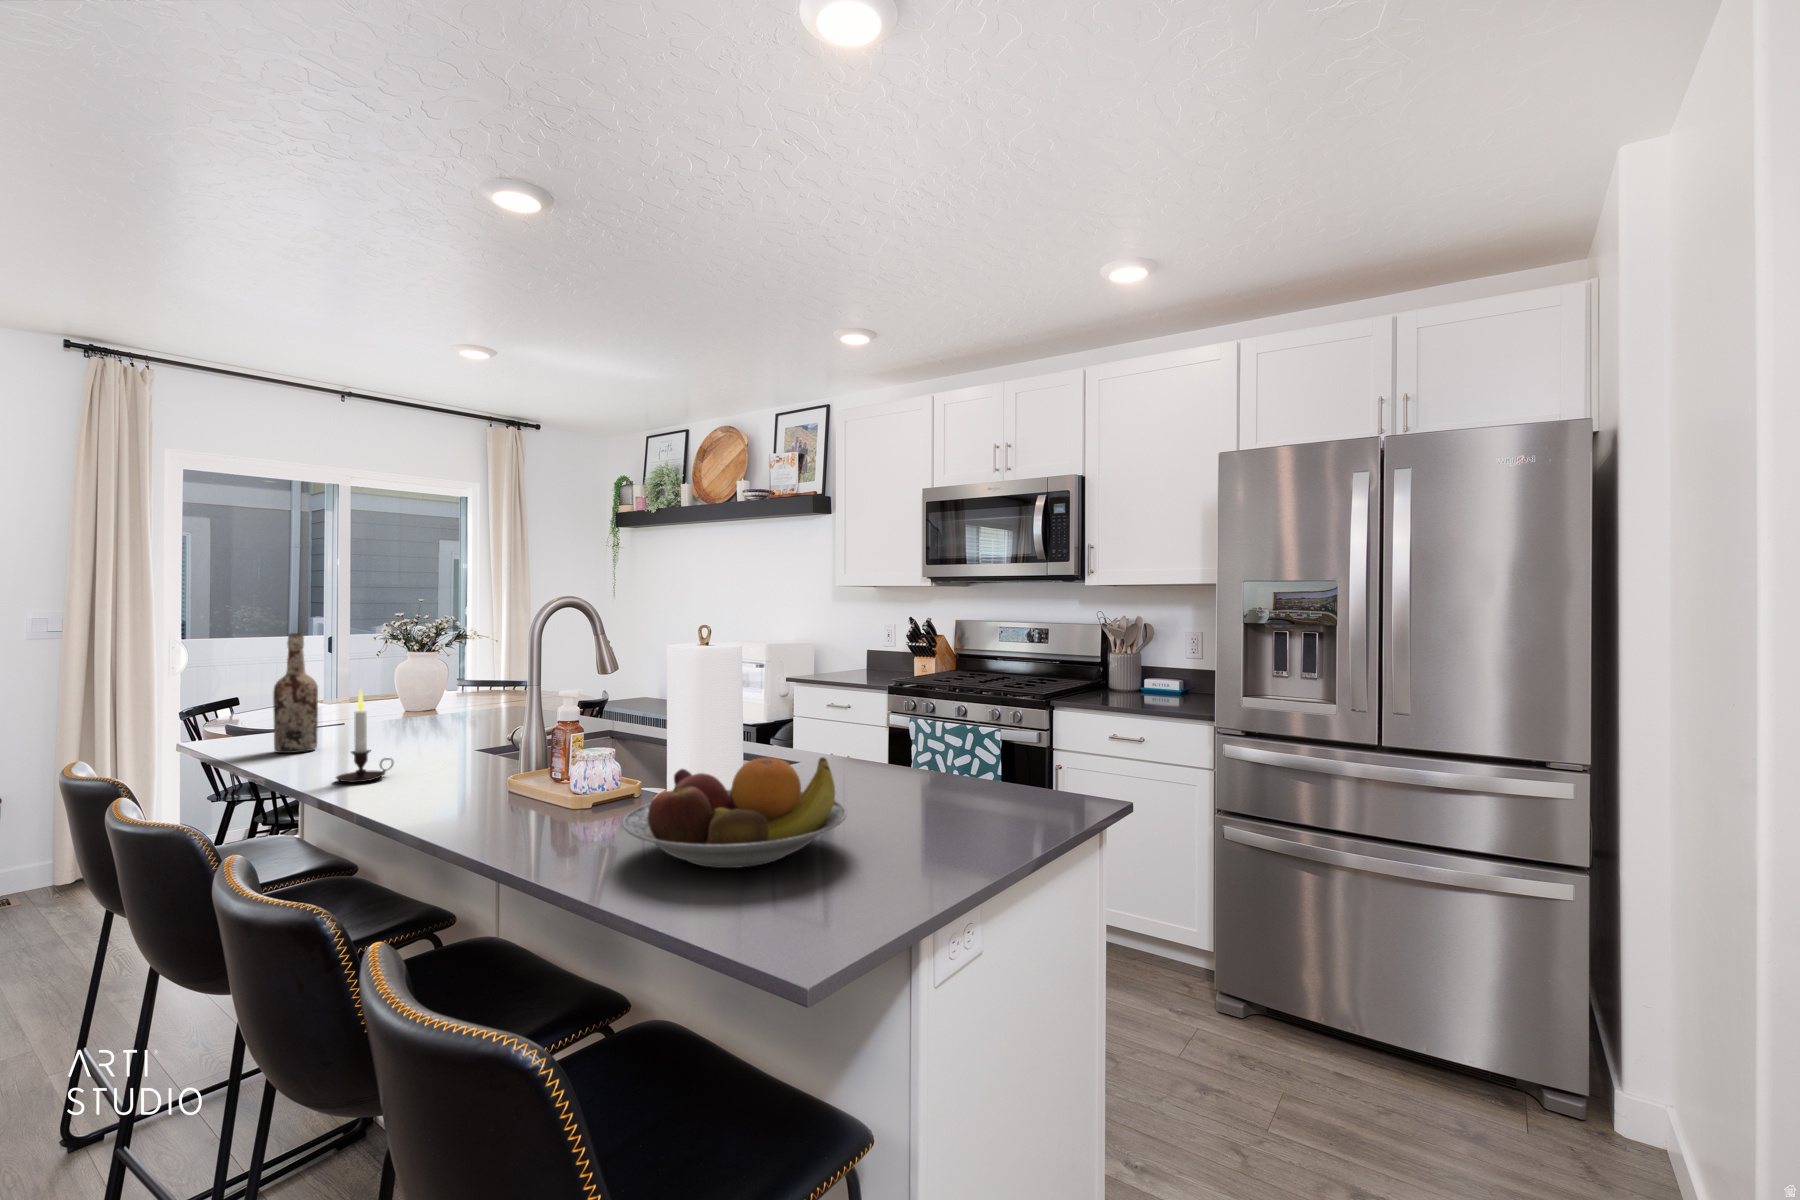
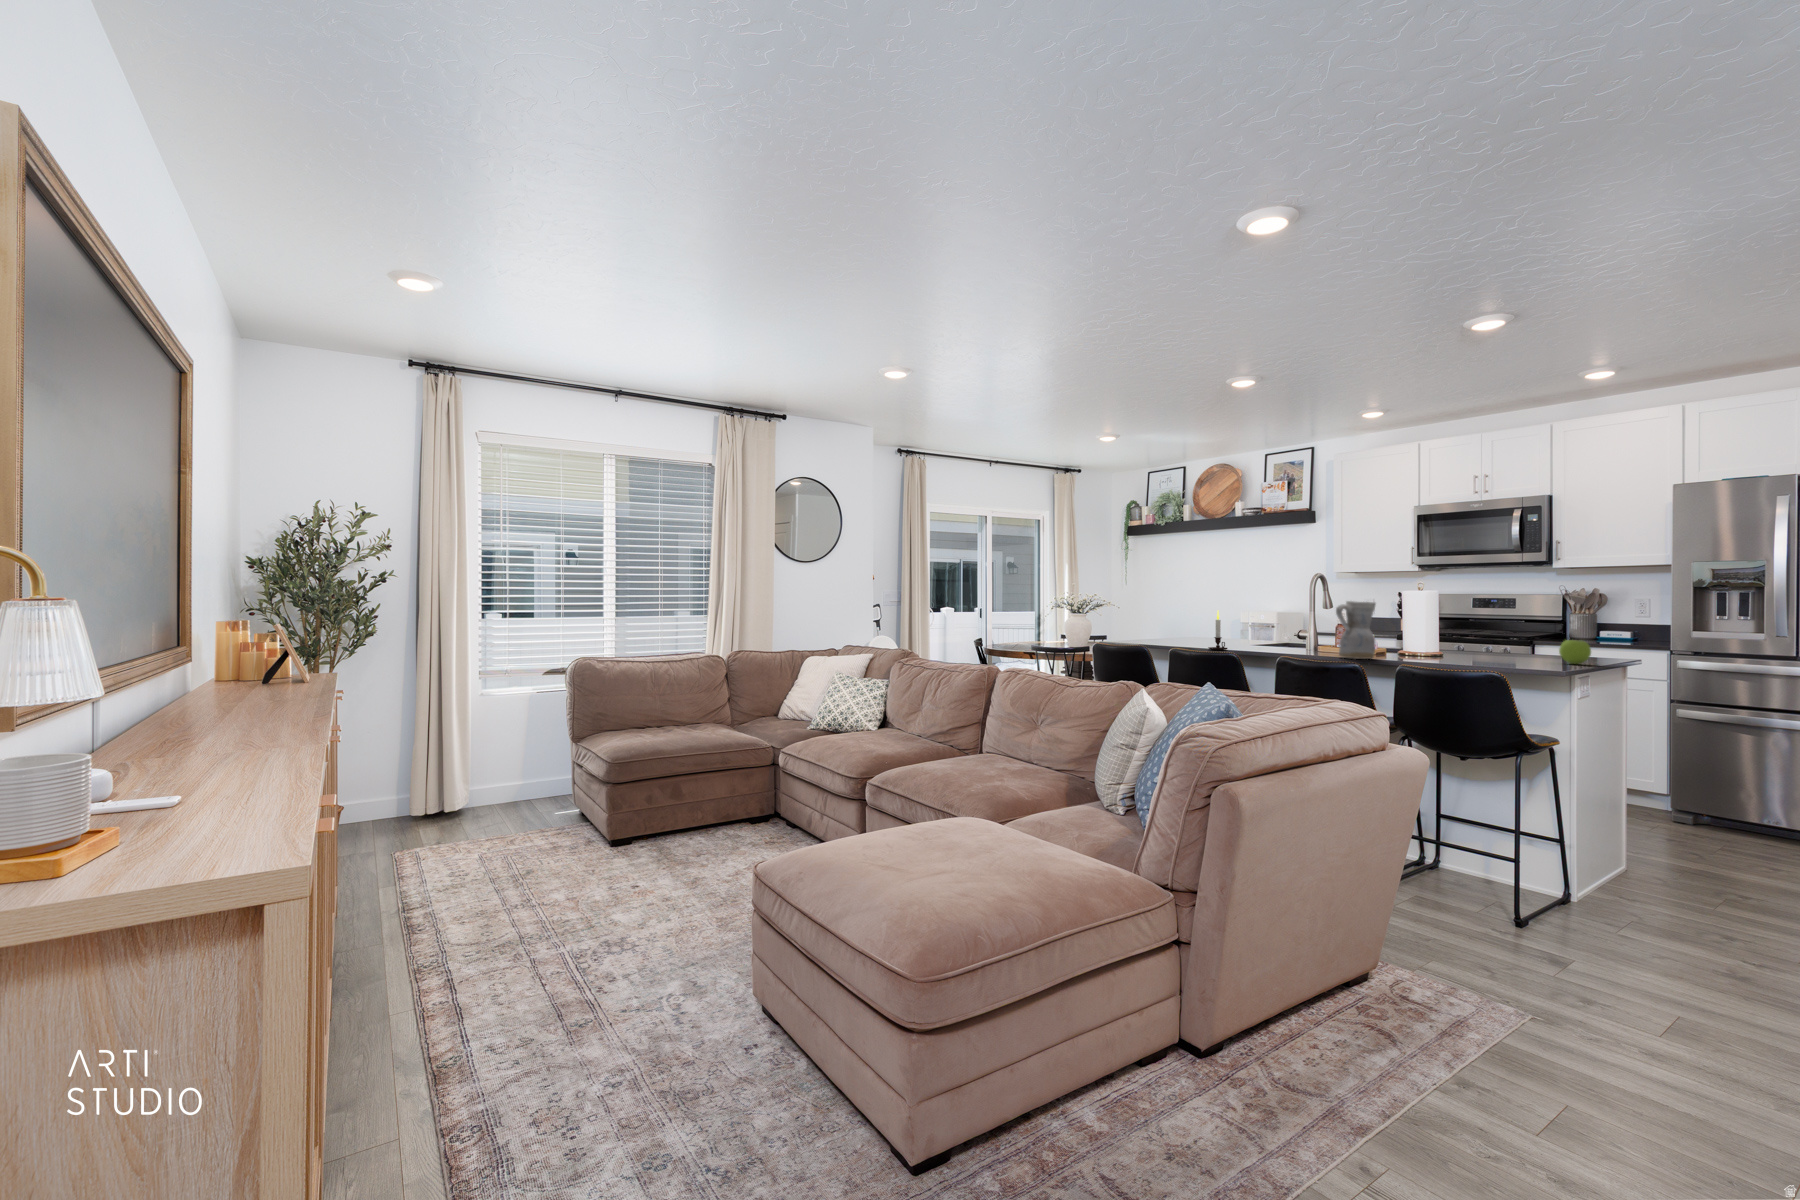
wine bottle: present [273,633,318,753] -> none [1133,590,1150,645]
ceramic pitcher: none [482,683,589,833] -> present [1336,601,1376,659]
fruit bowl: present [623,757,847,868] -> none [1416,627,1521,665]
apple: none [968,767,1024,823] -> present [1559,640,1591,664]

